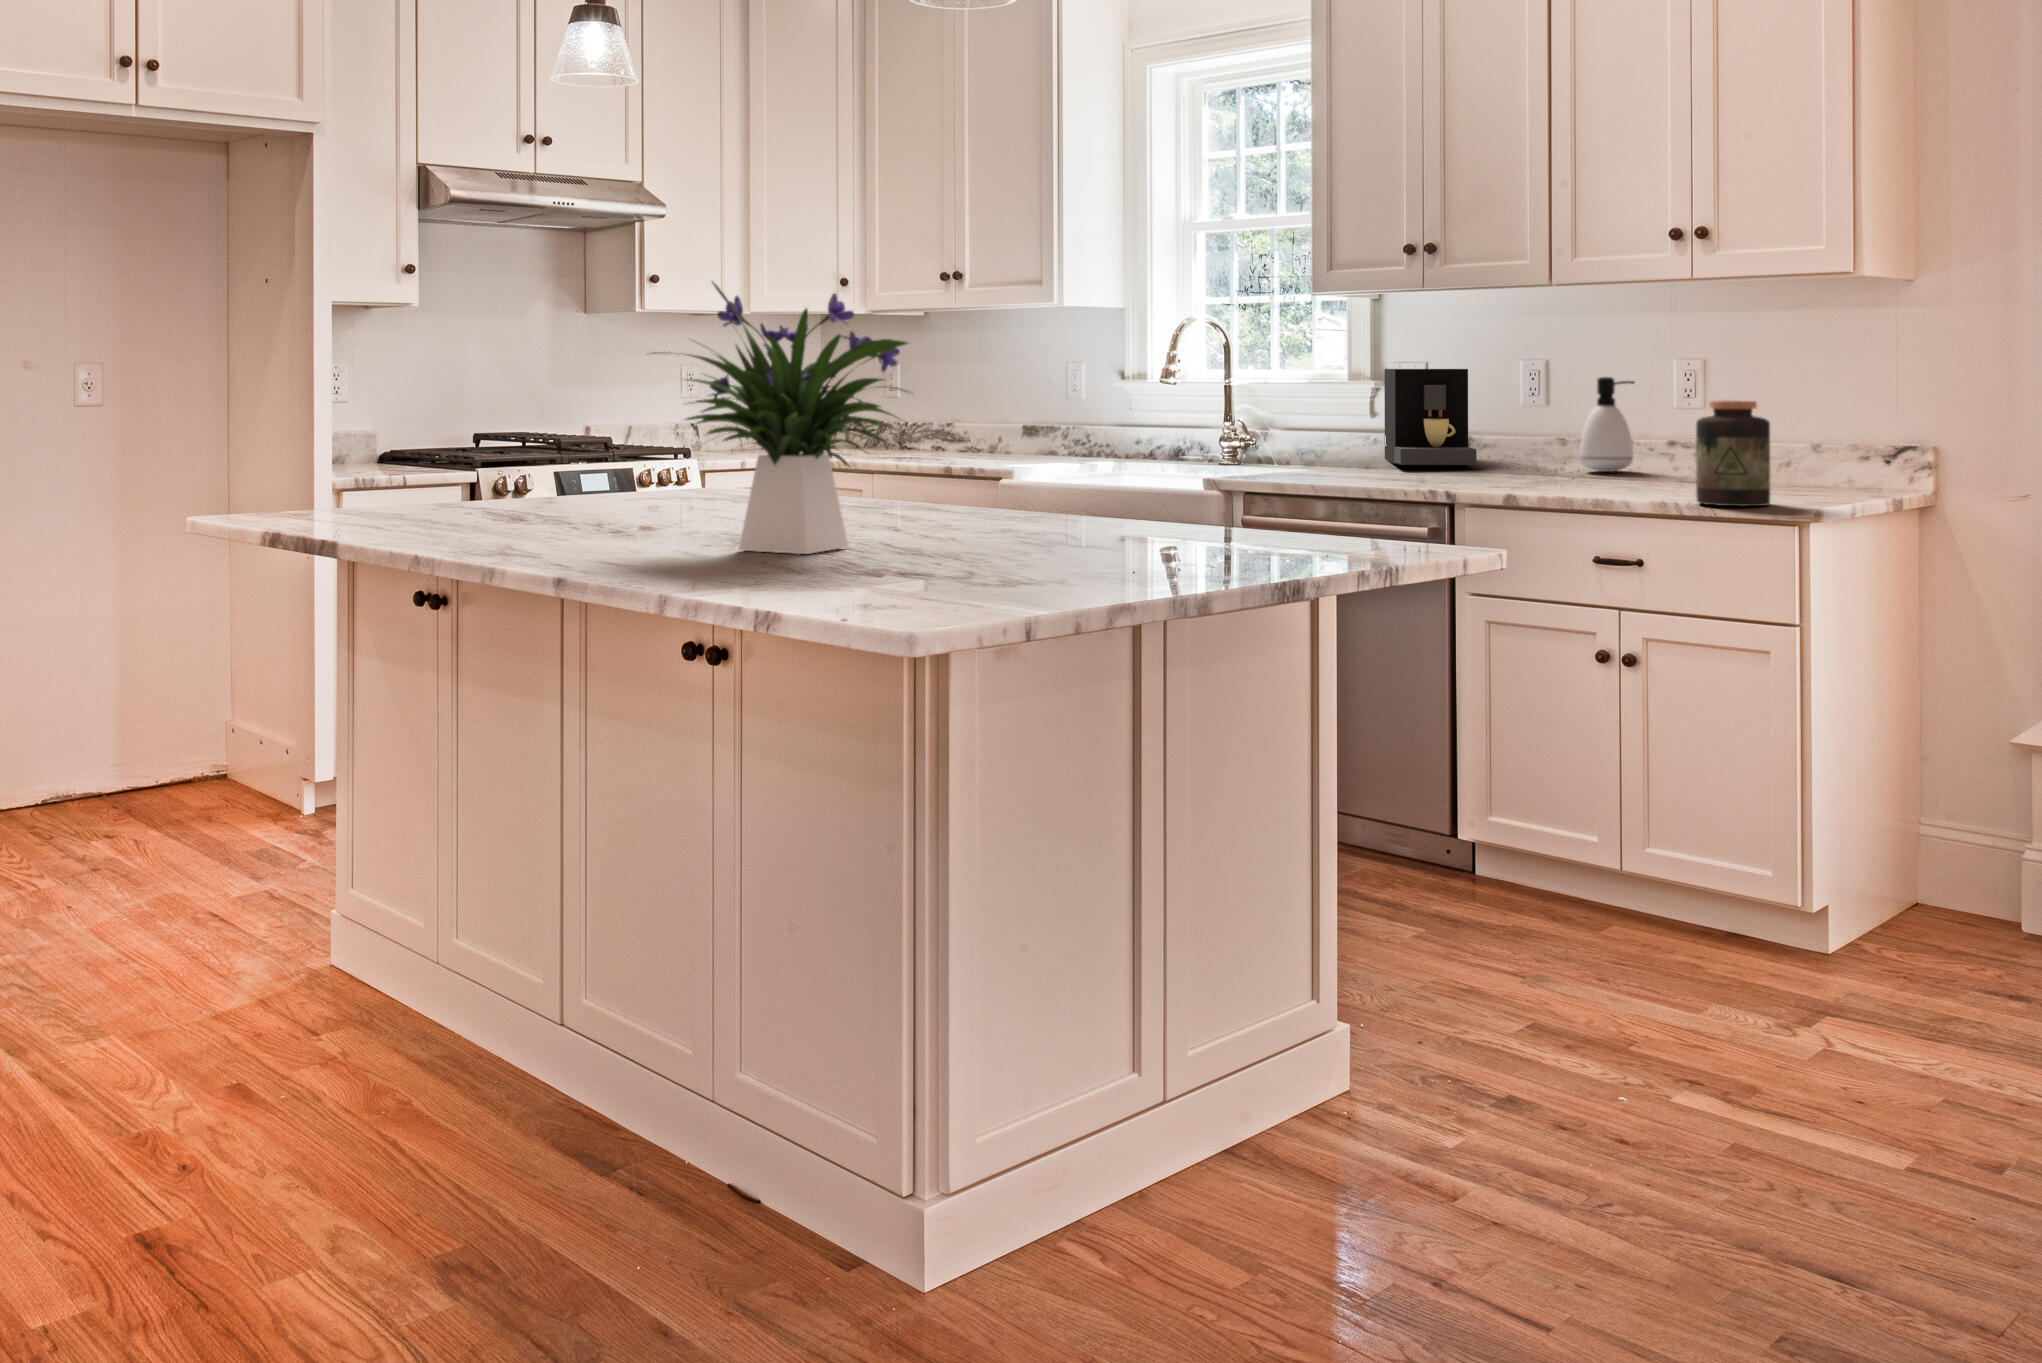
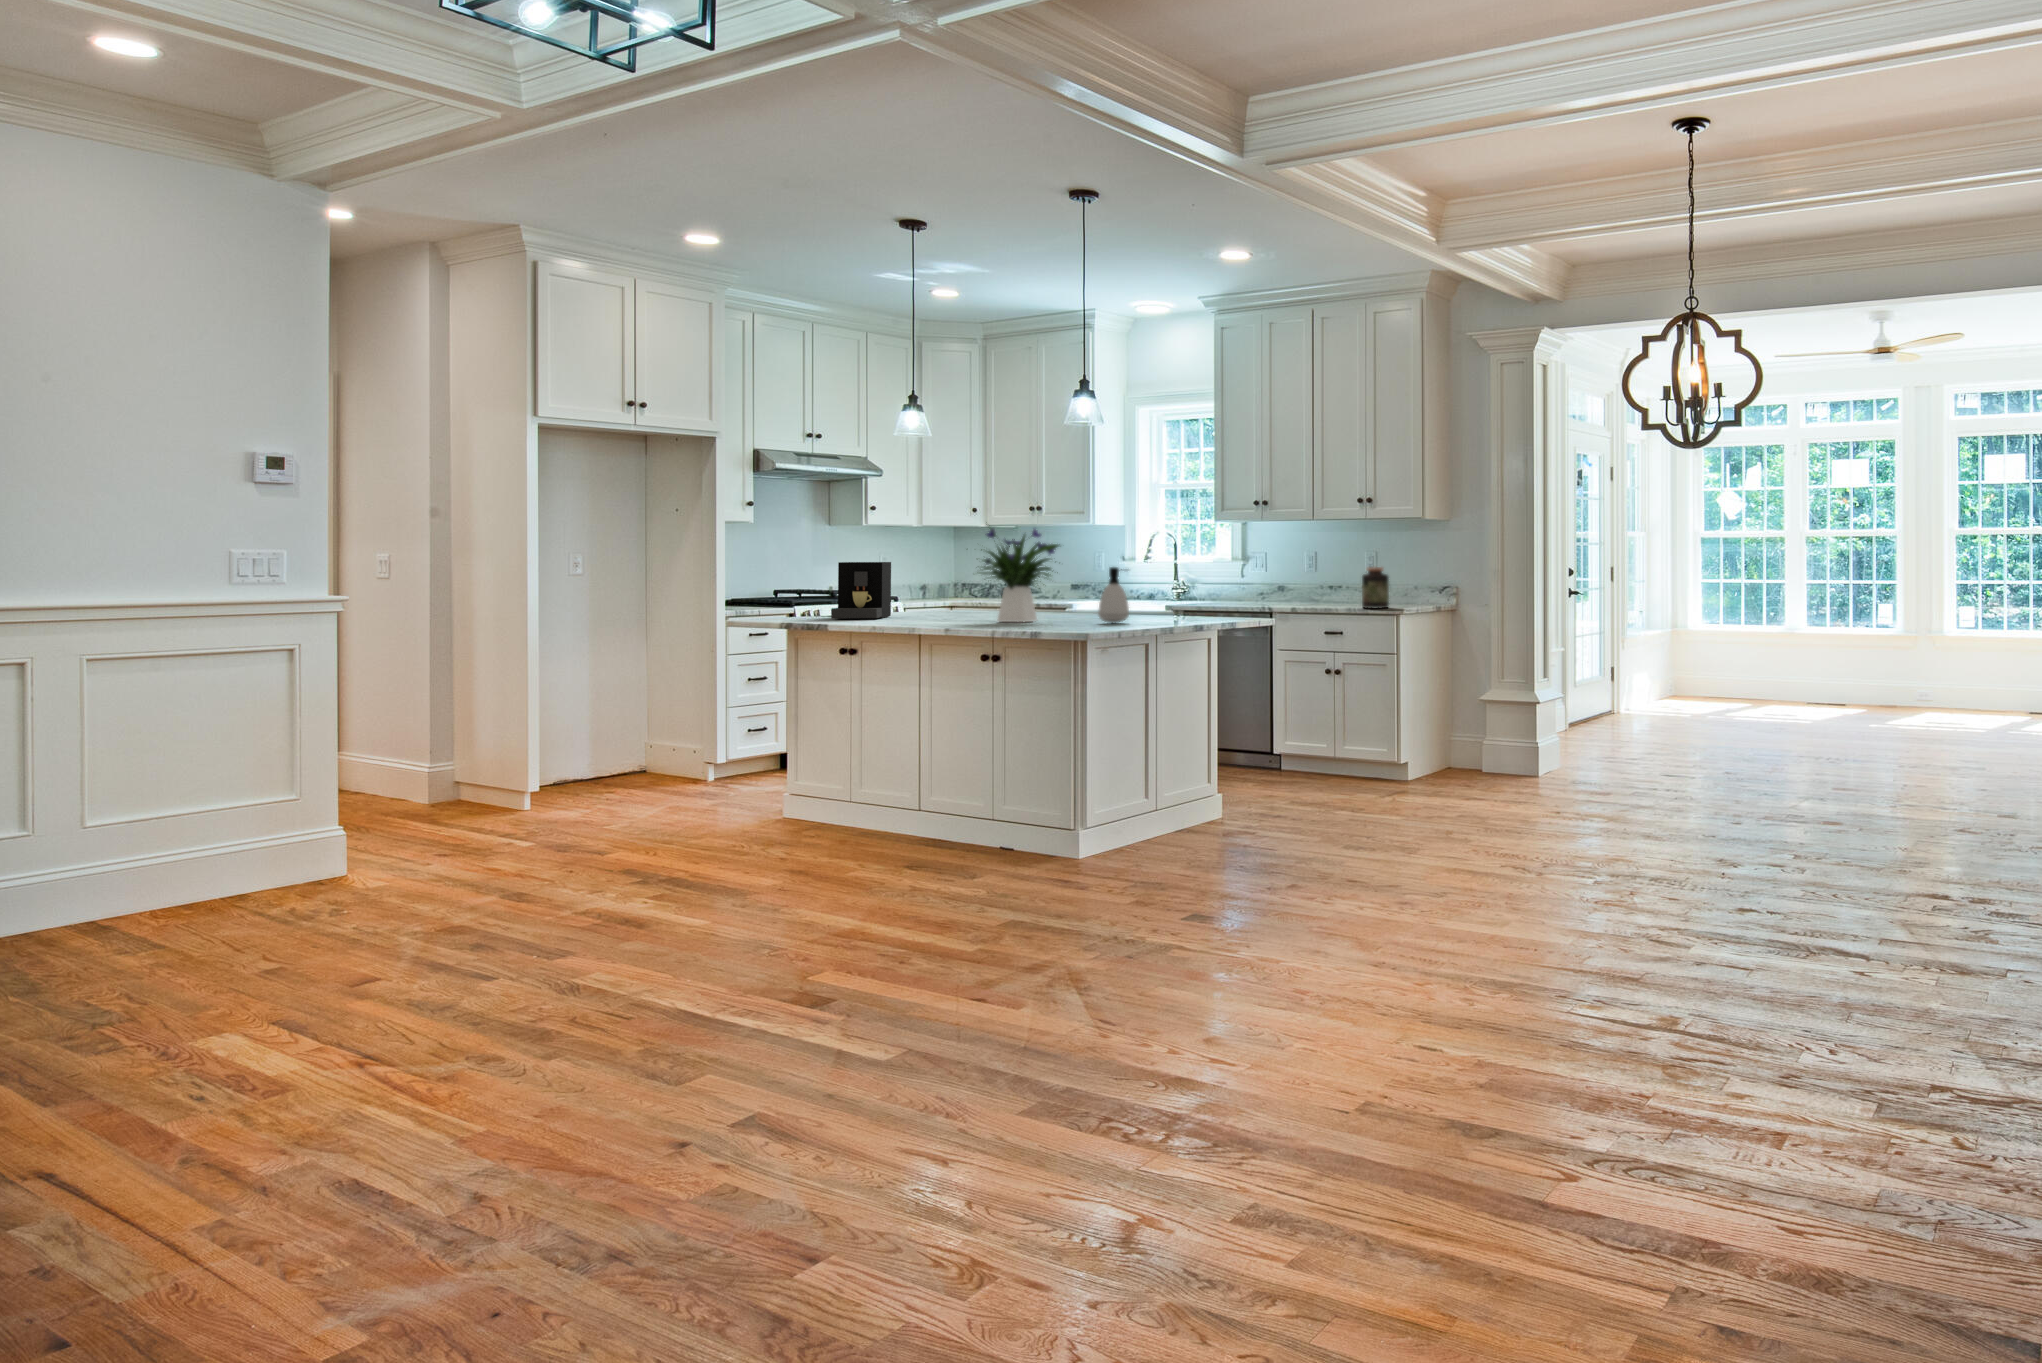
coffee maker: present [1384,369,1477,465] -> present [831,562,891,619]
soap dispenser: present [1579,377,1635,472] -> present [1098,567,1129,623]

